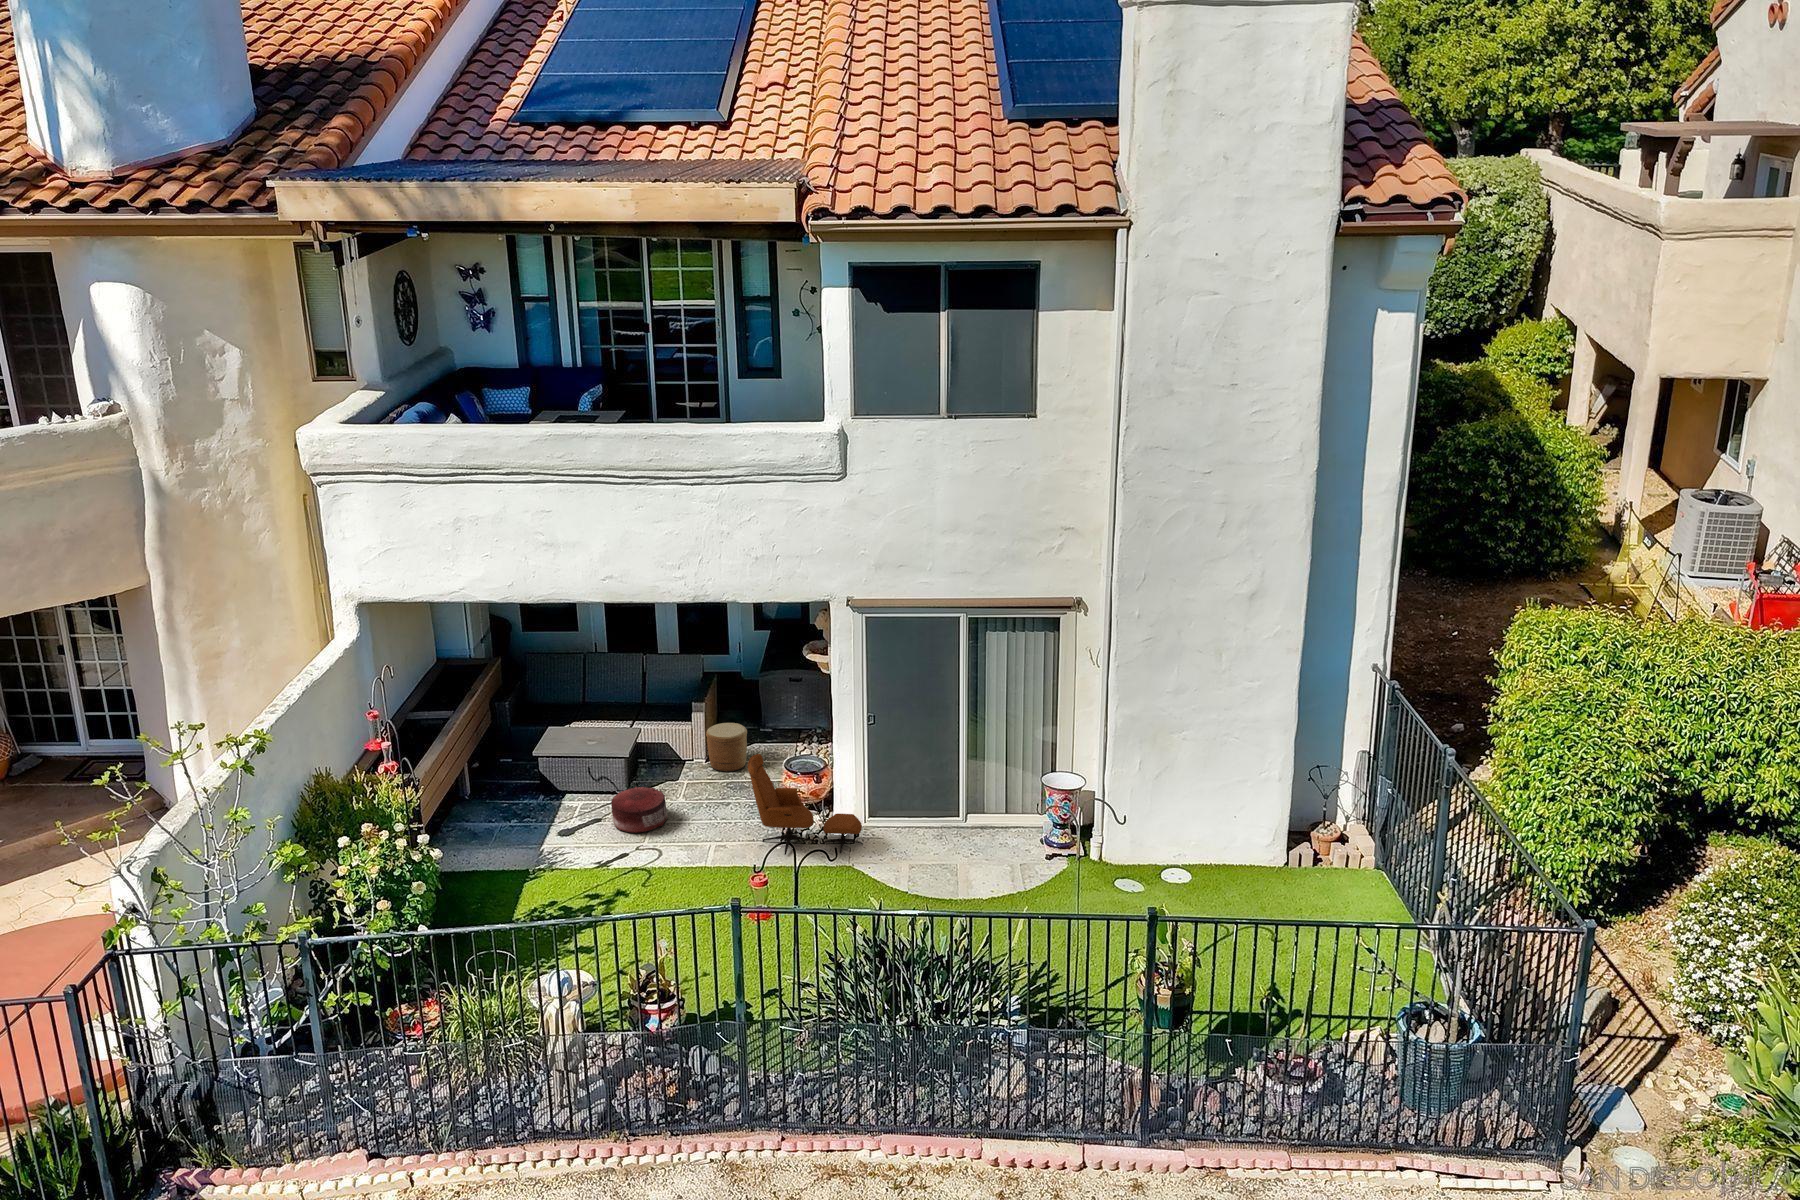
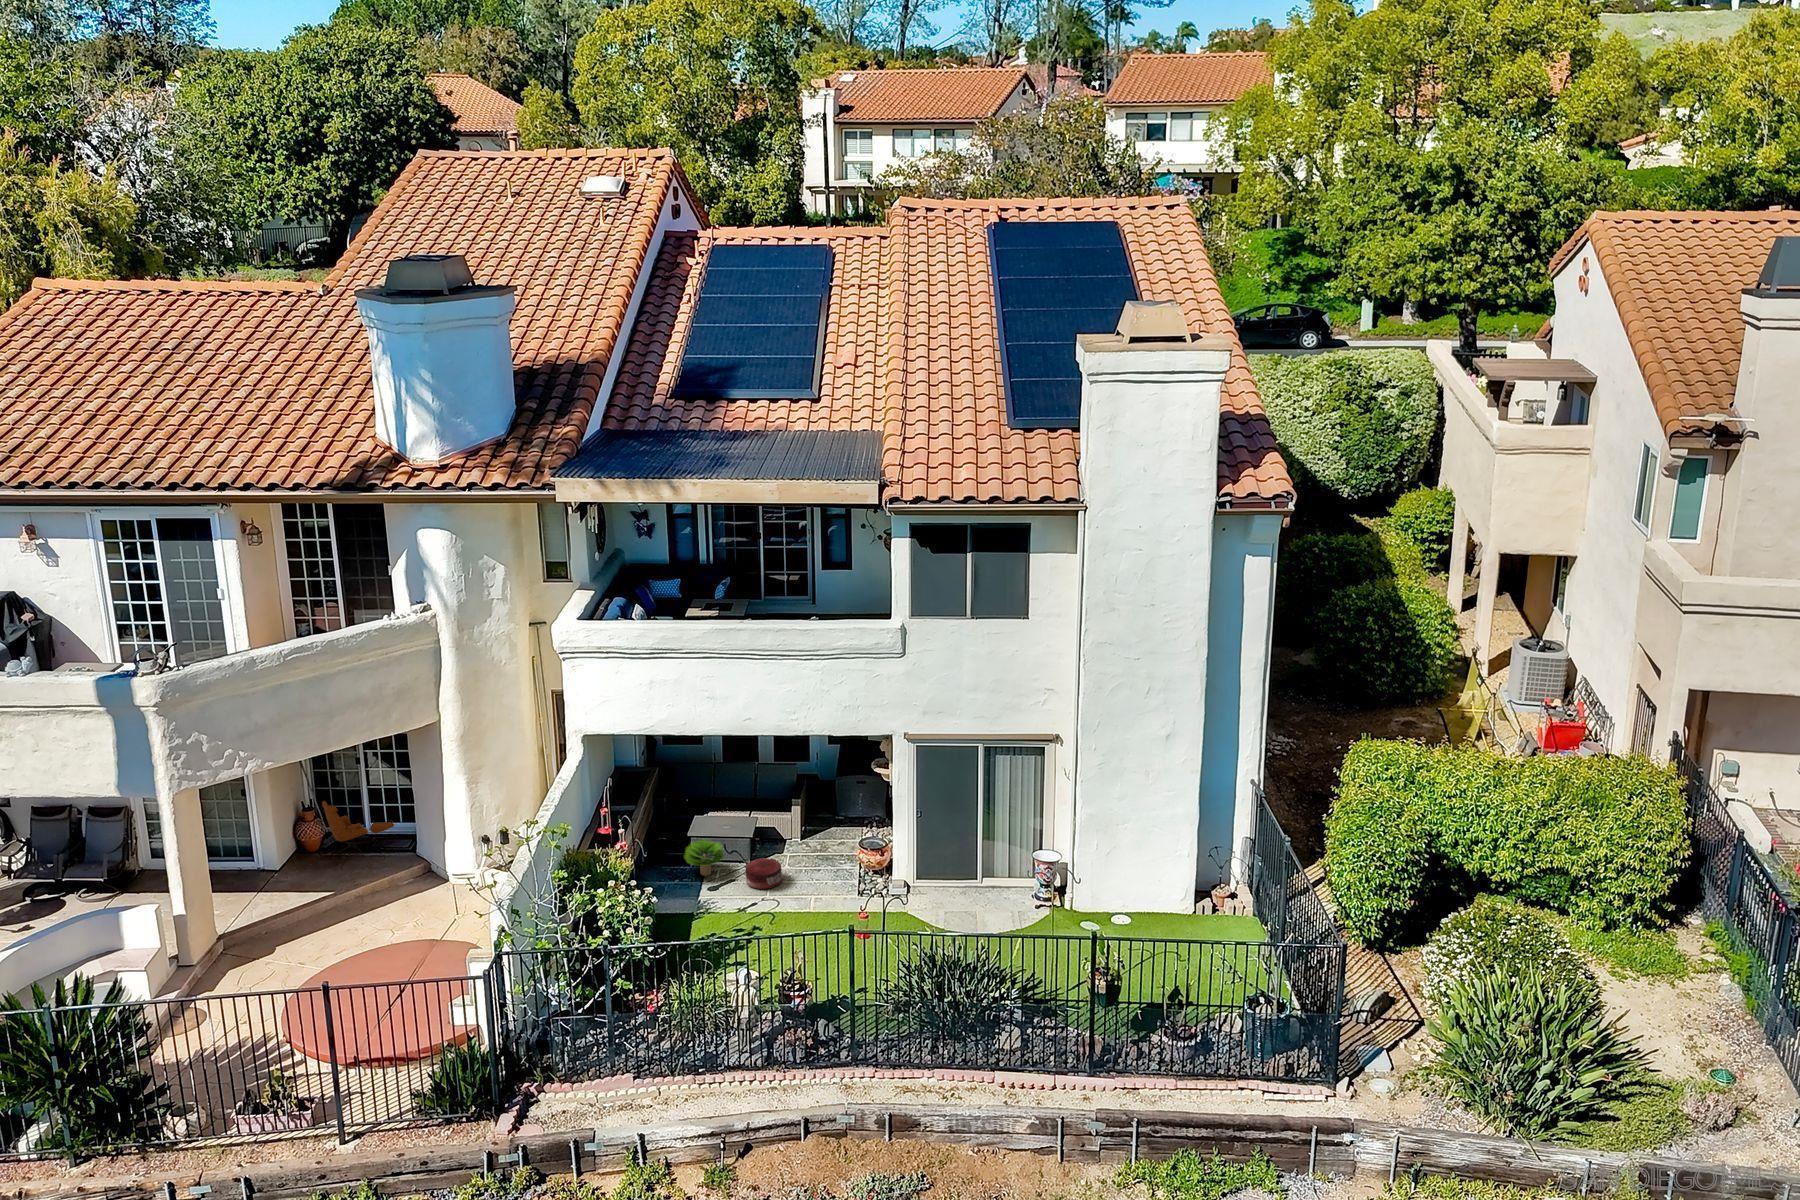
woven basket: present [706,723,747,772] -> none [805,813,833,847]
lounge chair: present [748,754,863,855] -> present [322,801,394,854]
potted plant: none [520,756,586,813] -> present [685,839,725,876]

